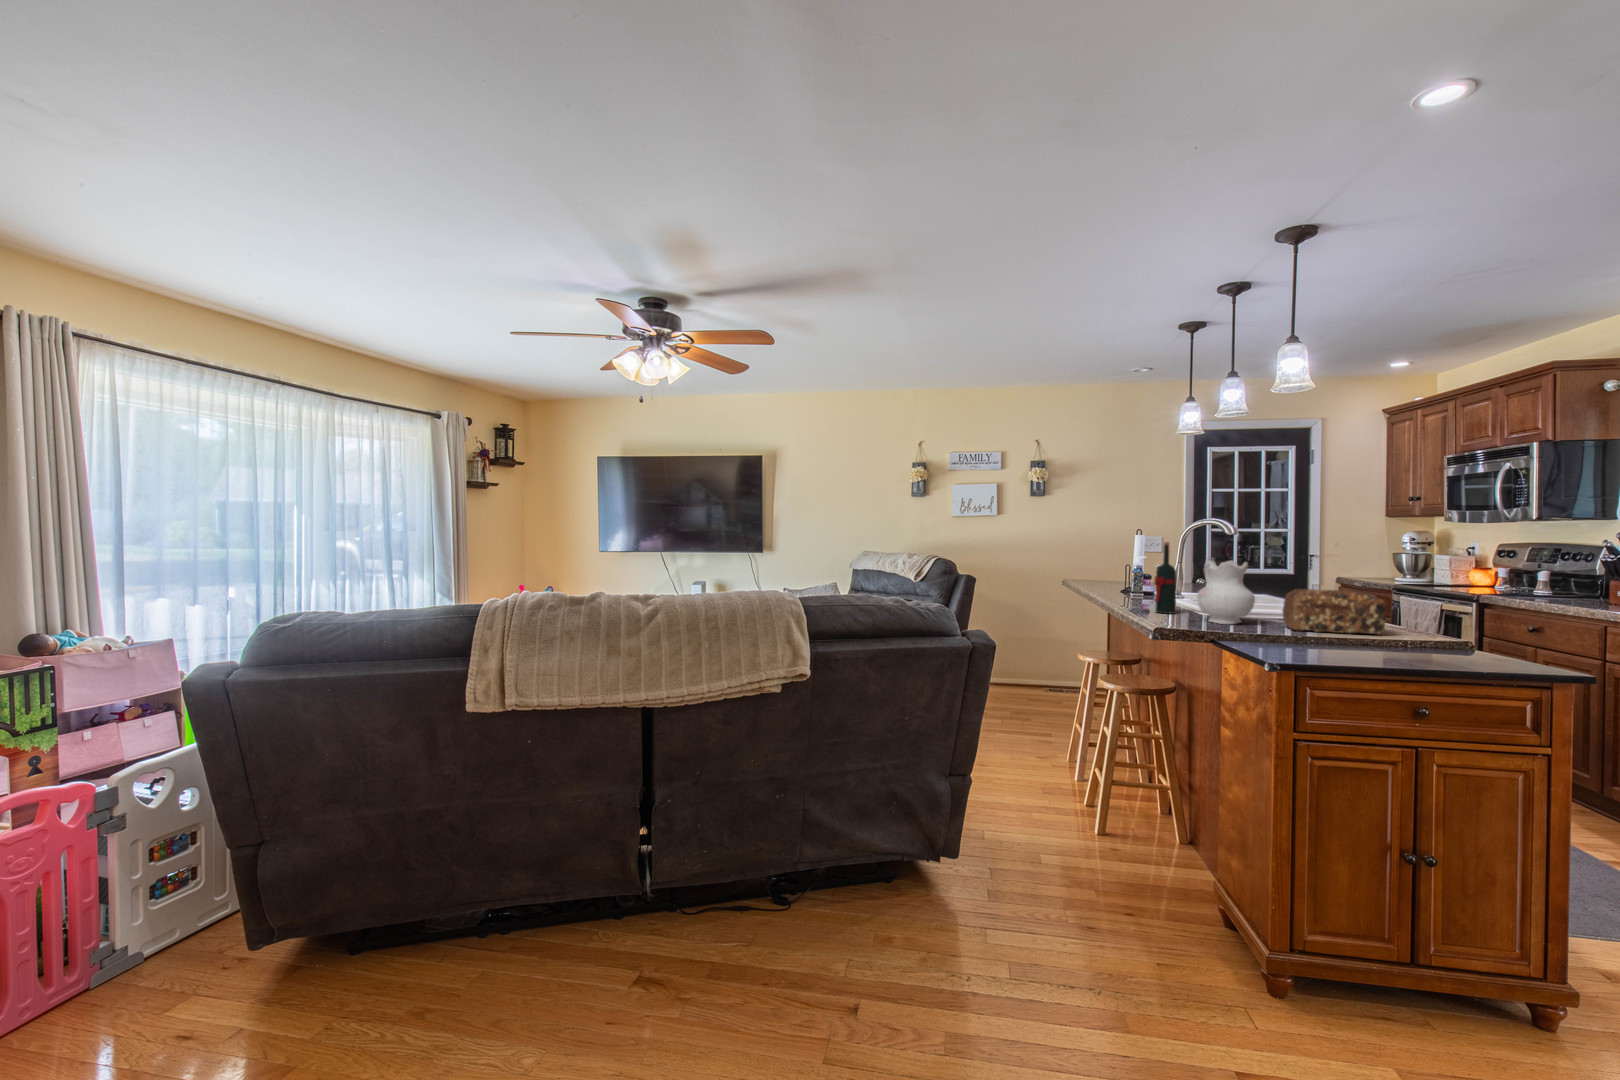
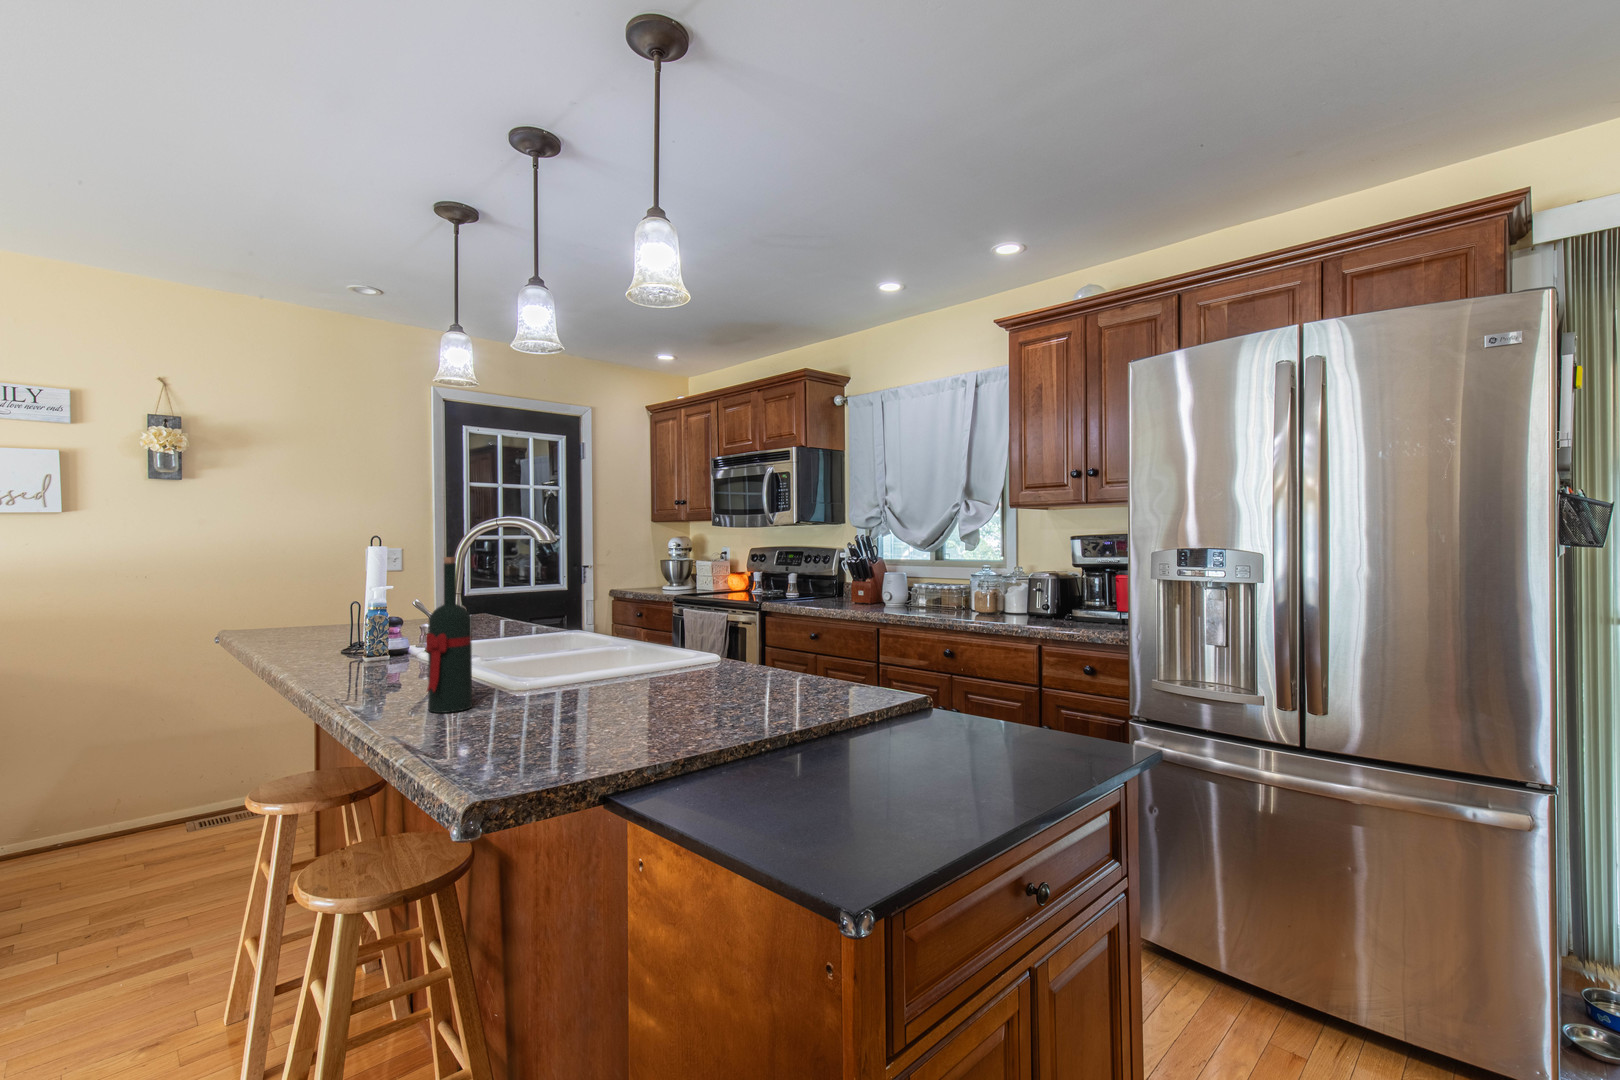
ceramic pitcher: present [1197,558,1255,624] -> none [527,586,635,729]
bread loaf: present [1283,589,1386,634] -> none [676,633,829,721]

